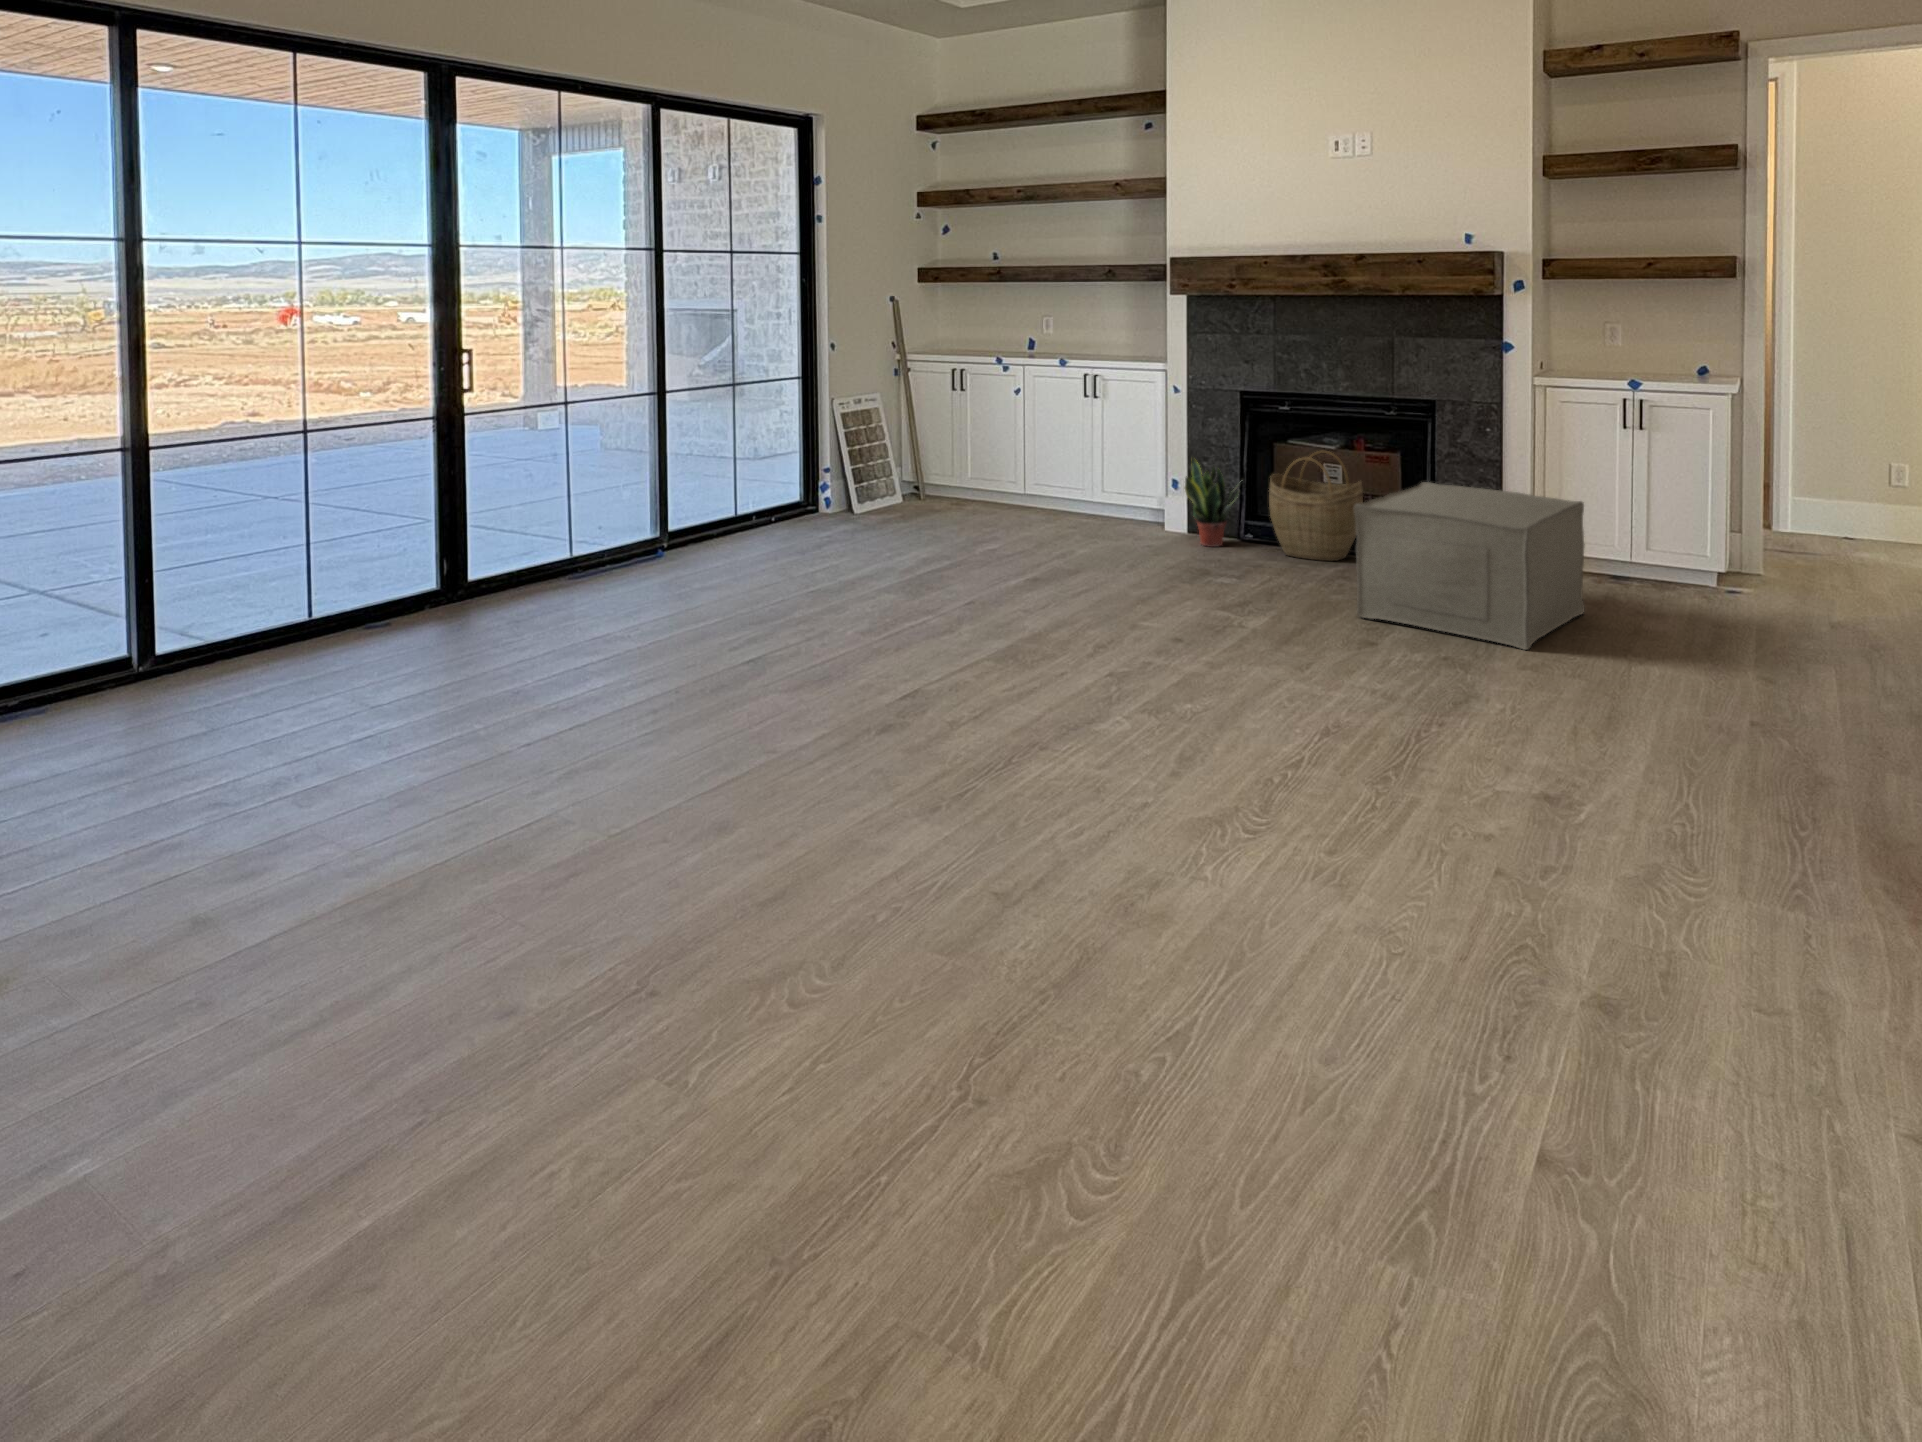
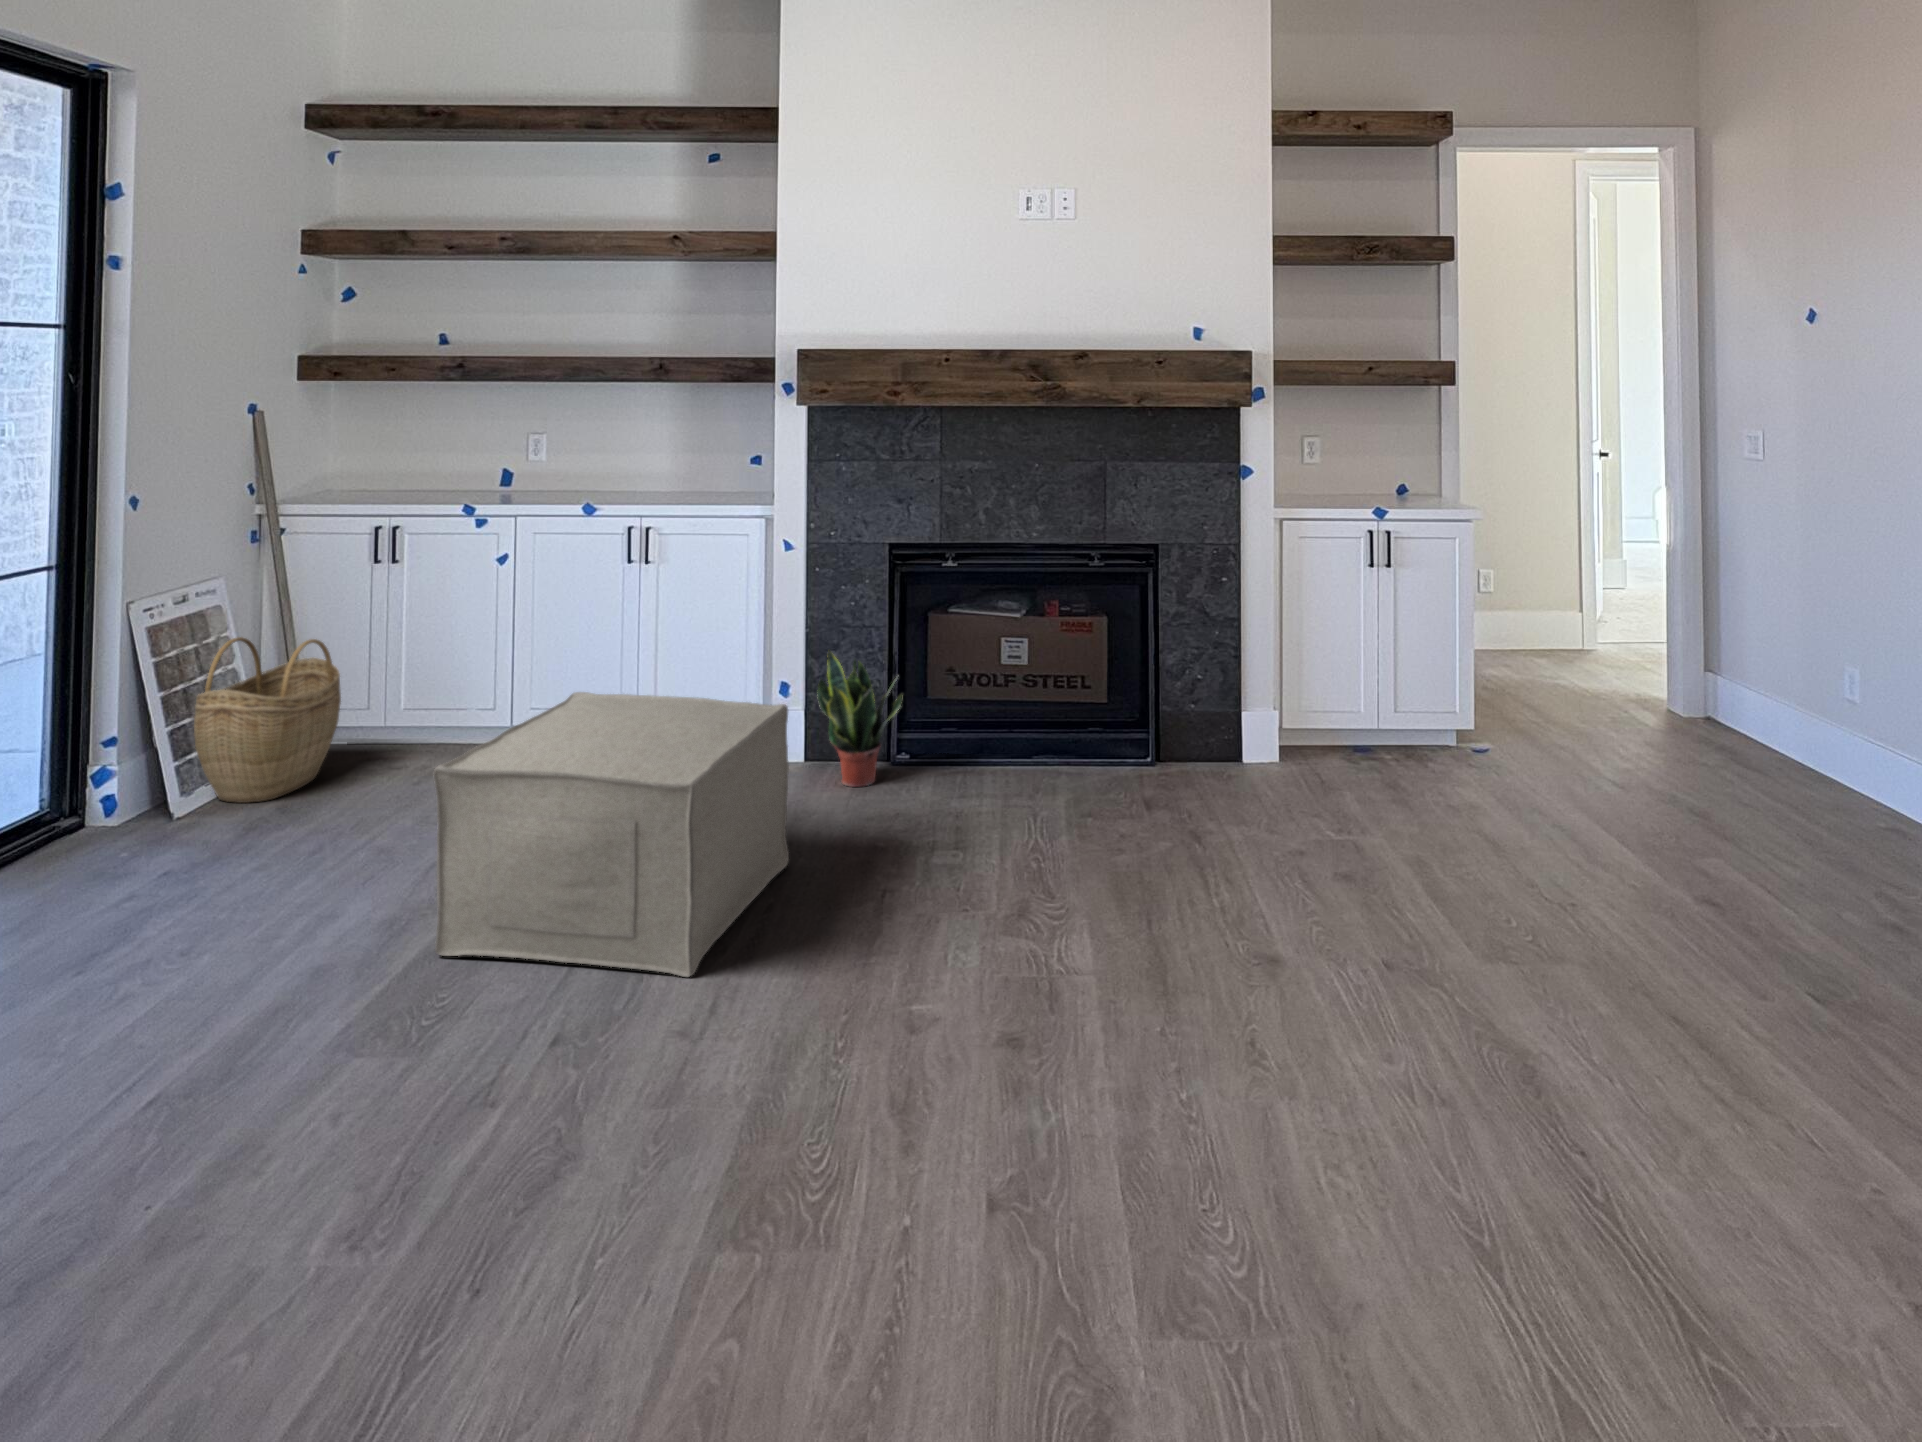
woven basket: present [1269,451,1363,561] -> present [194,637,341,803]
ottoman: present [1354,482,1585,650] -> present [434,692,789,977]

